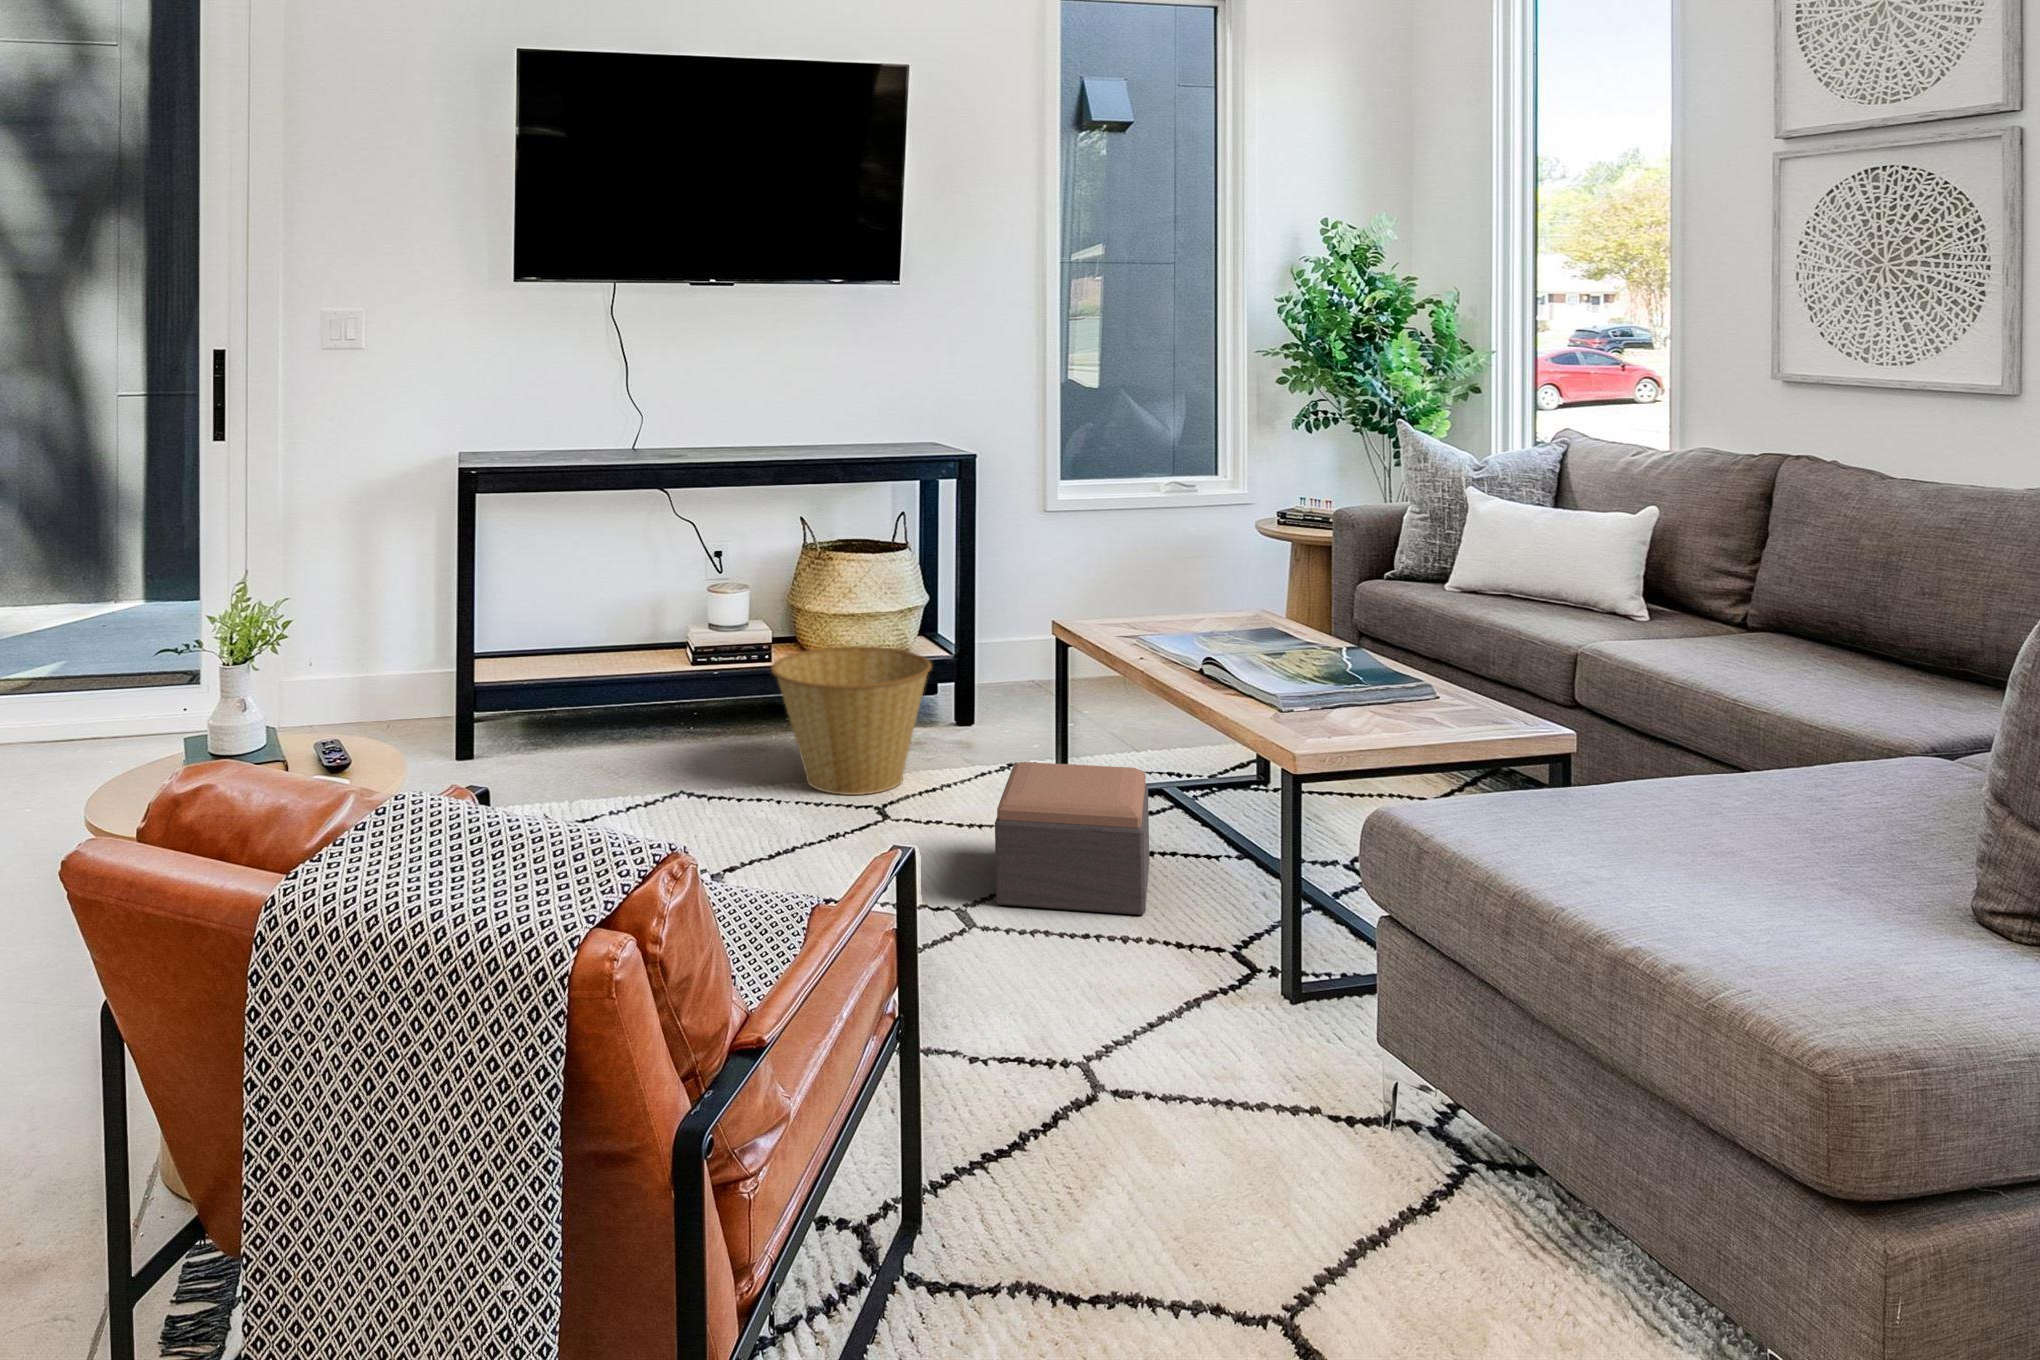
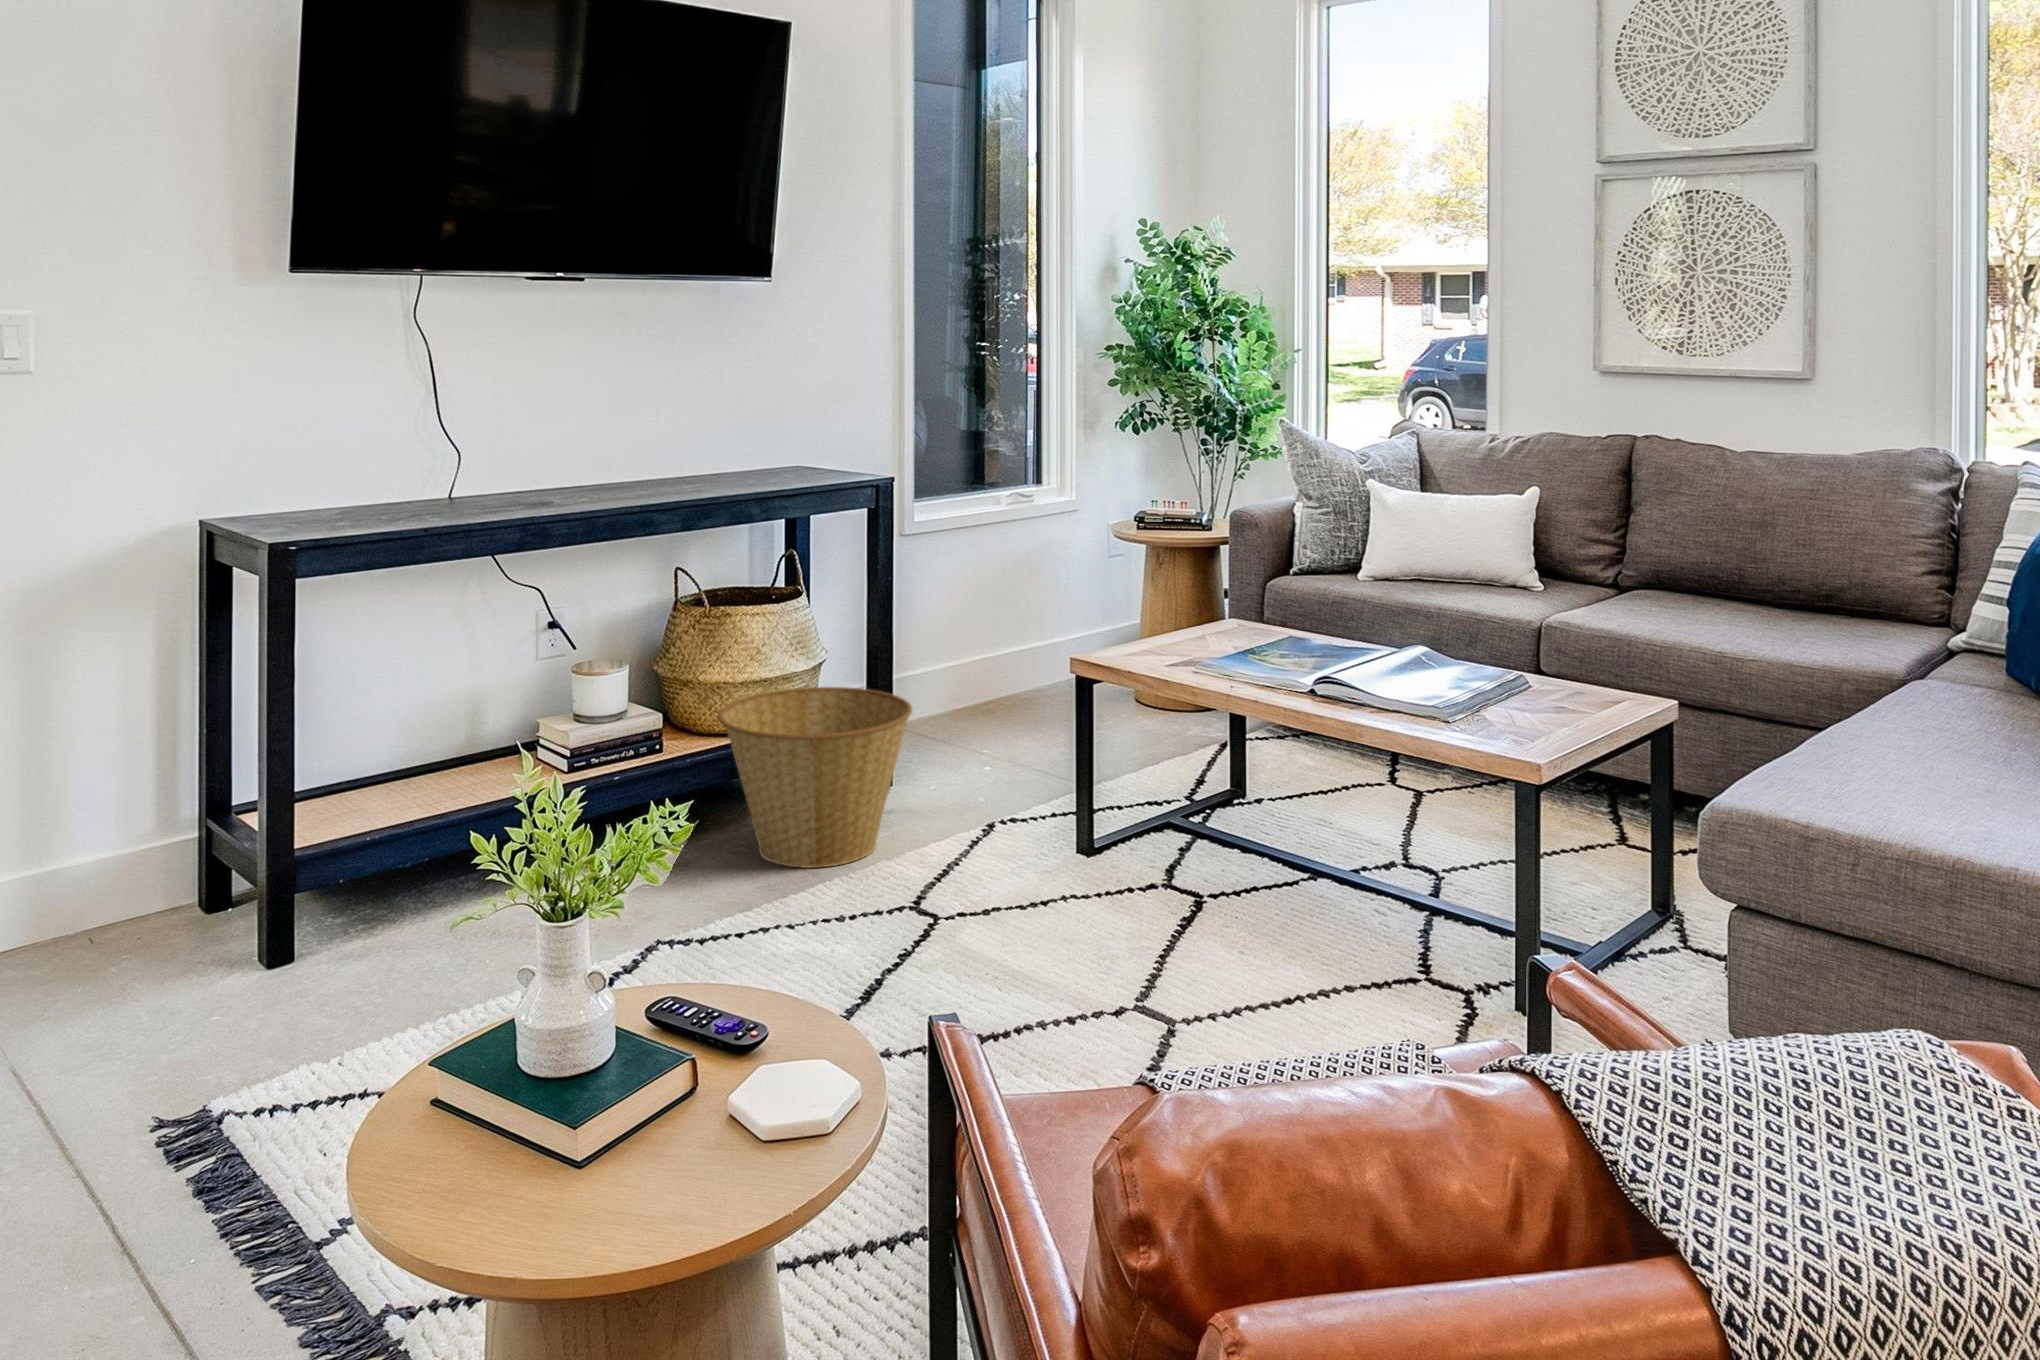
footstool: present [995,762,1149,915] -> none [1083,786,1285,962]

